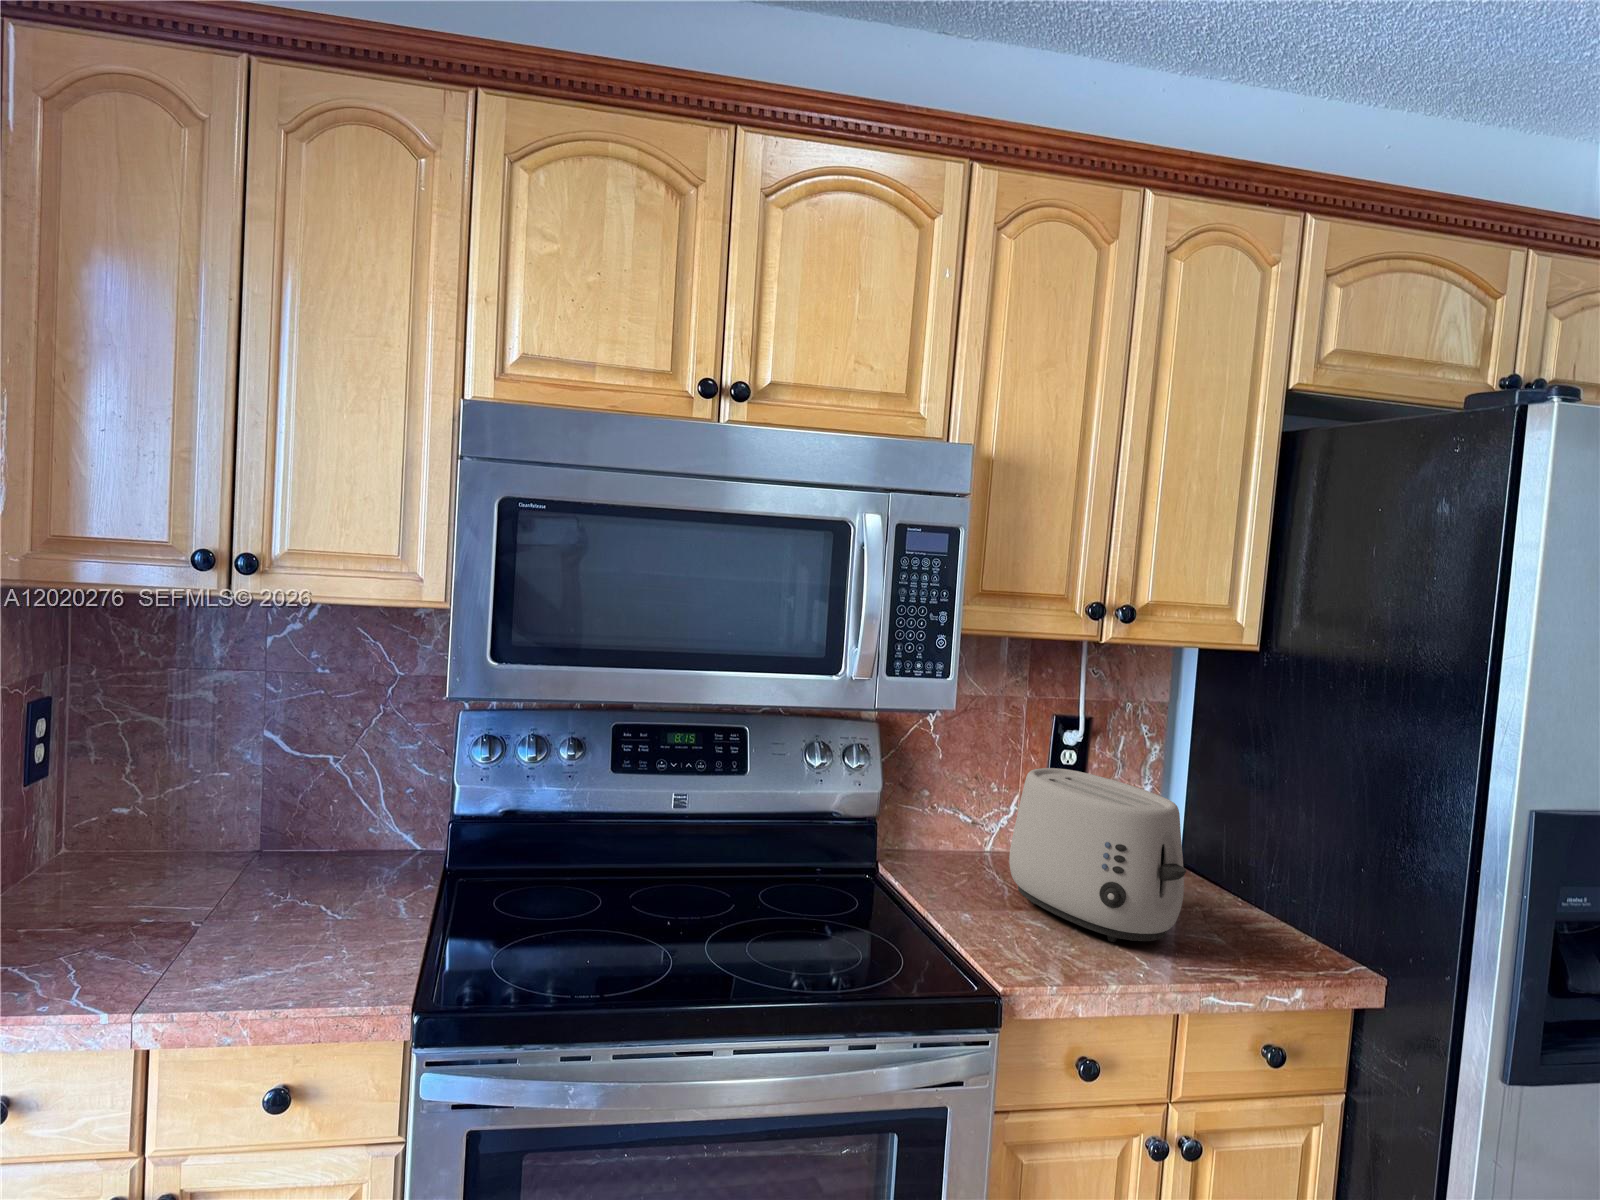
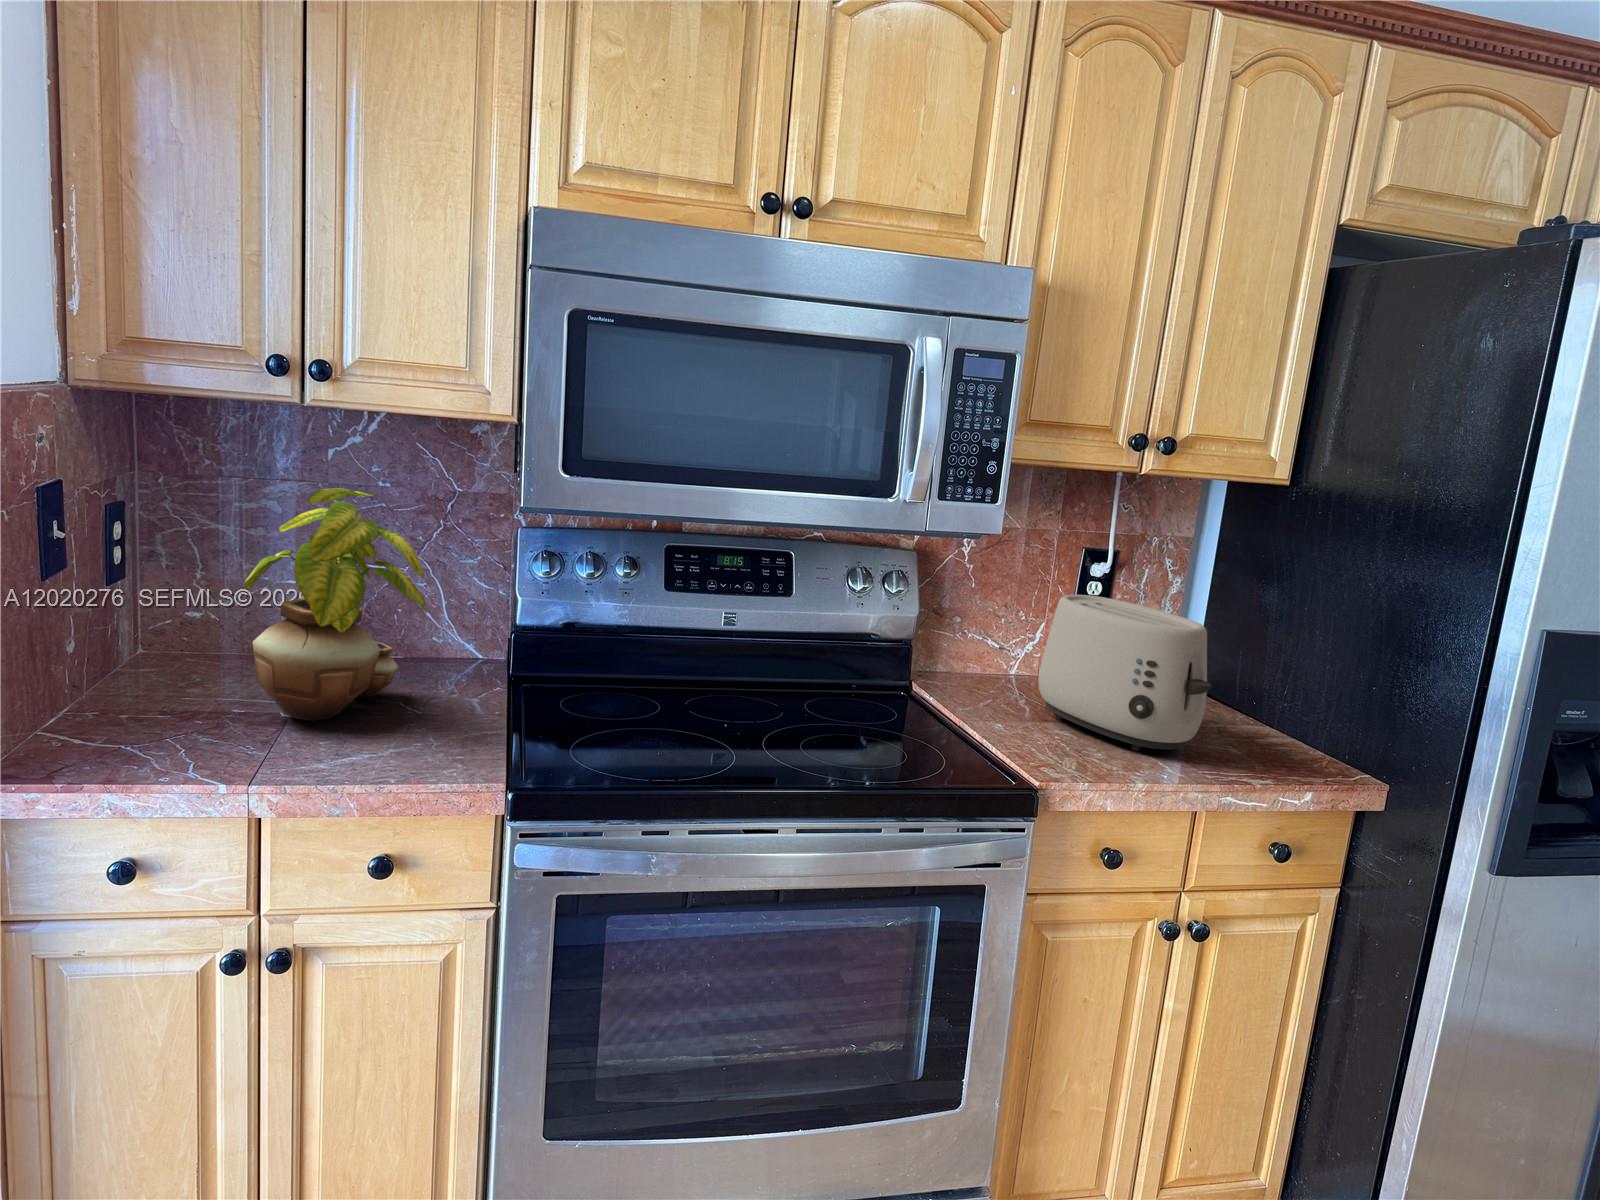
potted plant: none [156,683,352,931] -> present [244,488,427,721]

